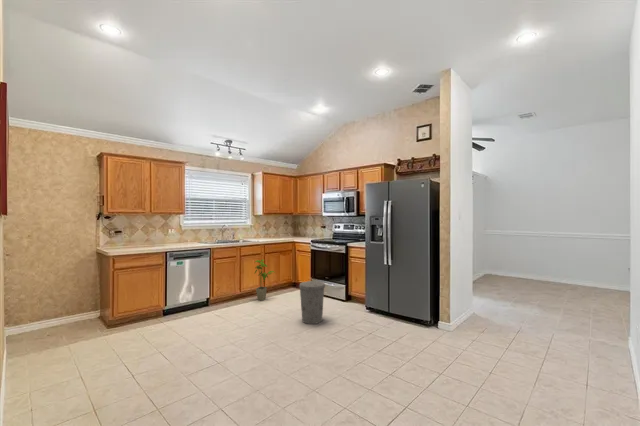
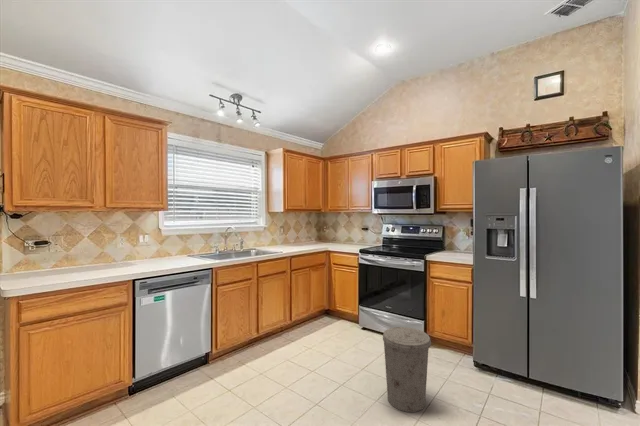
house plant: present [255,259,274,300] -> none [280,282,314,347]

